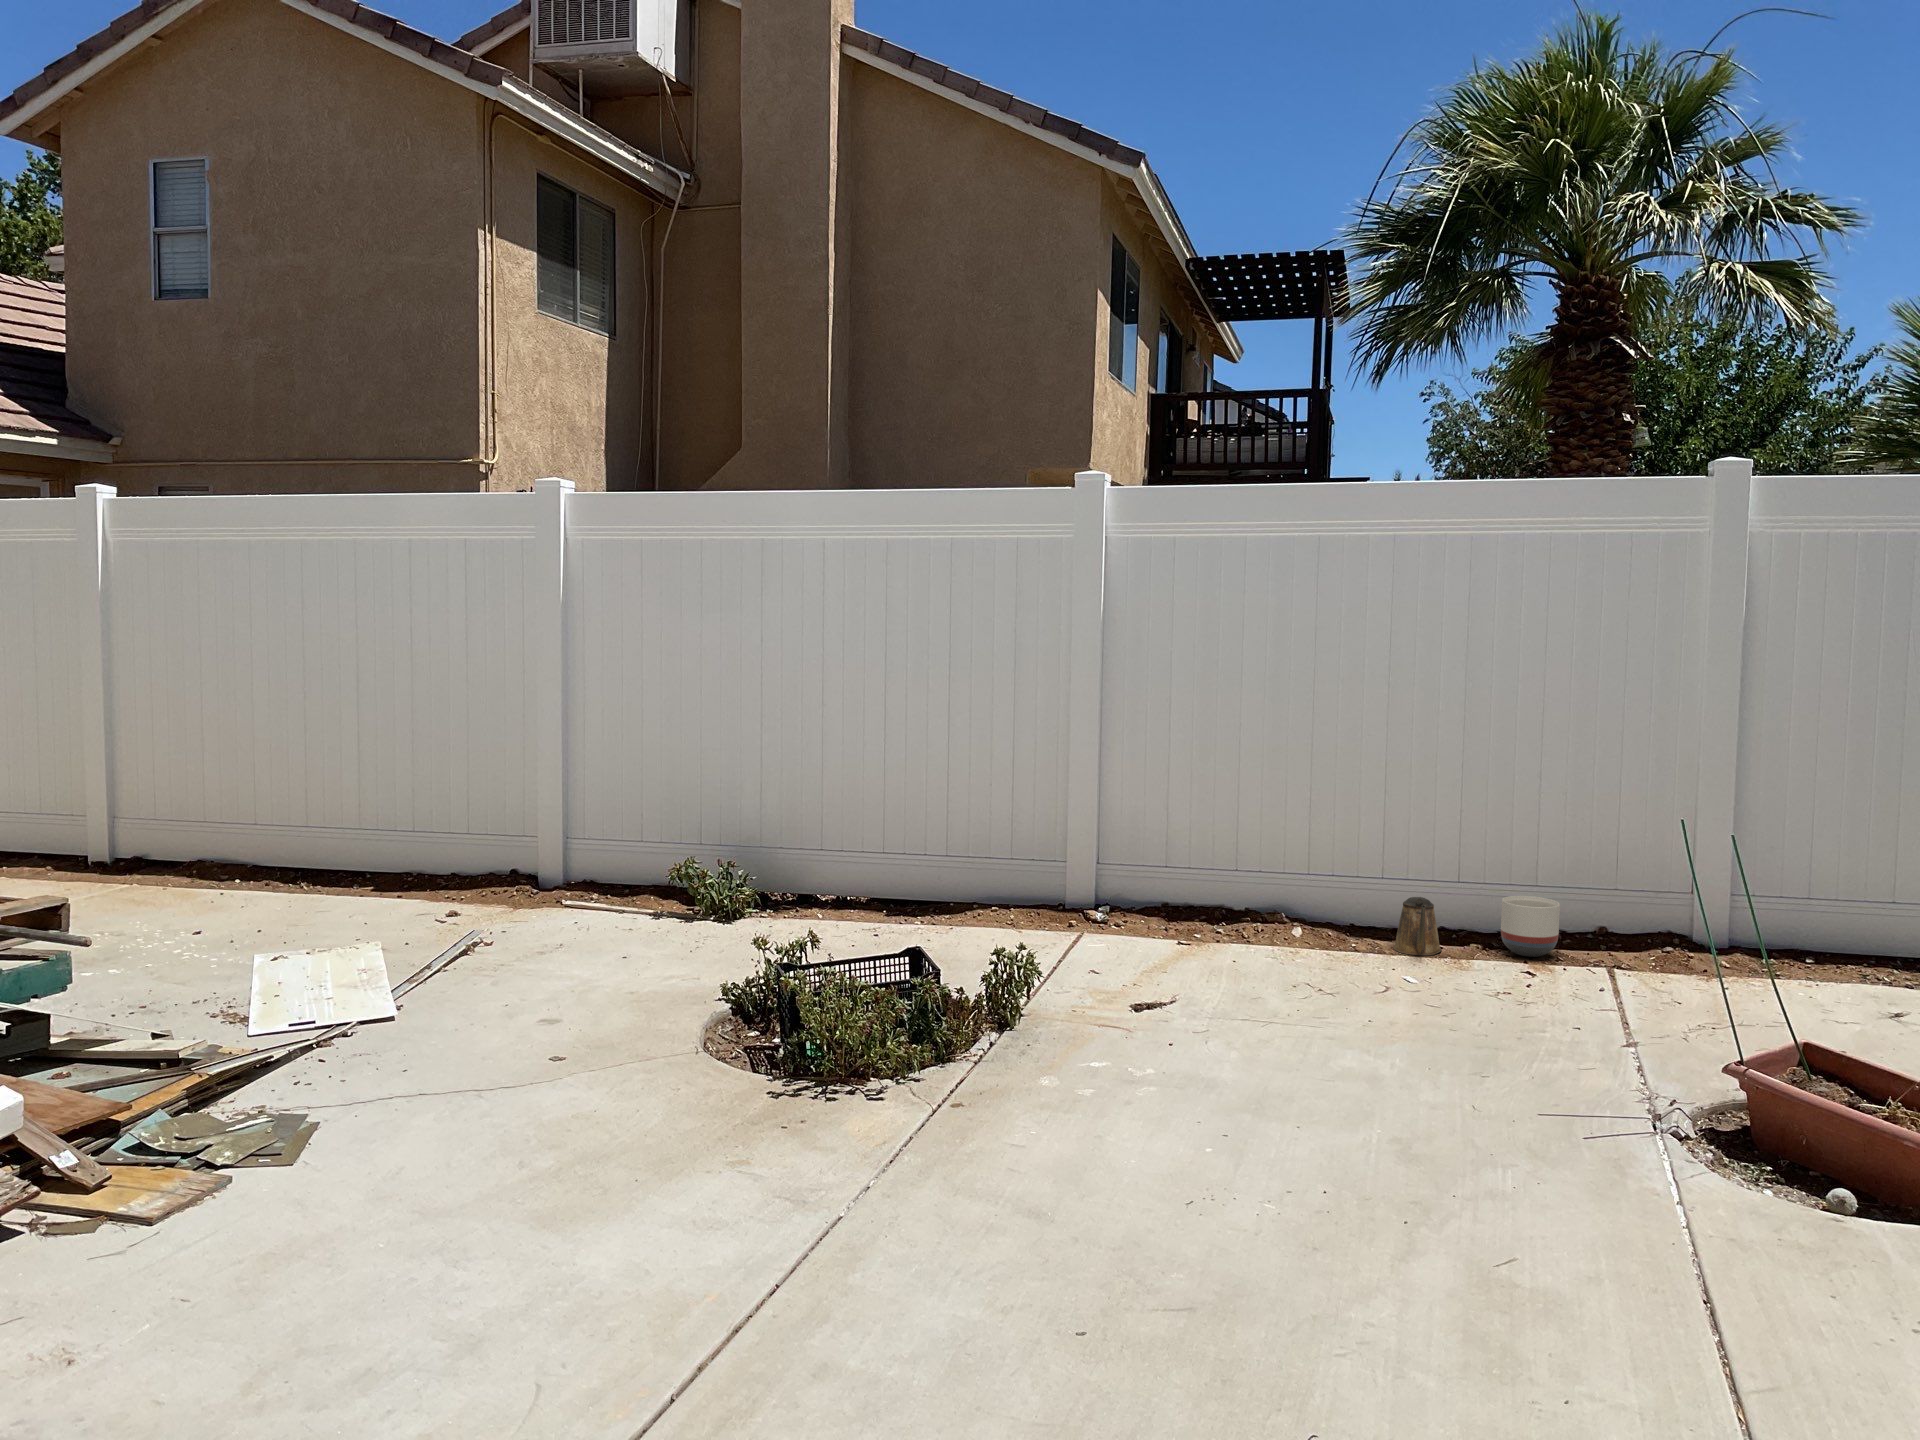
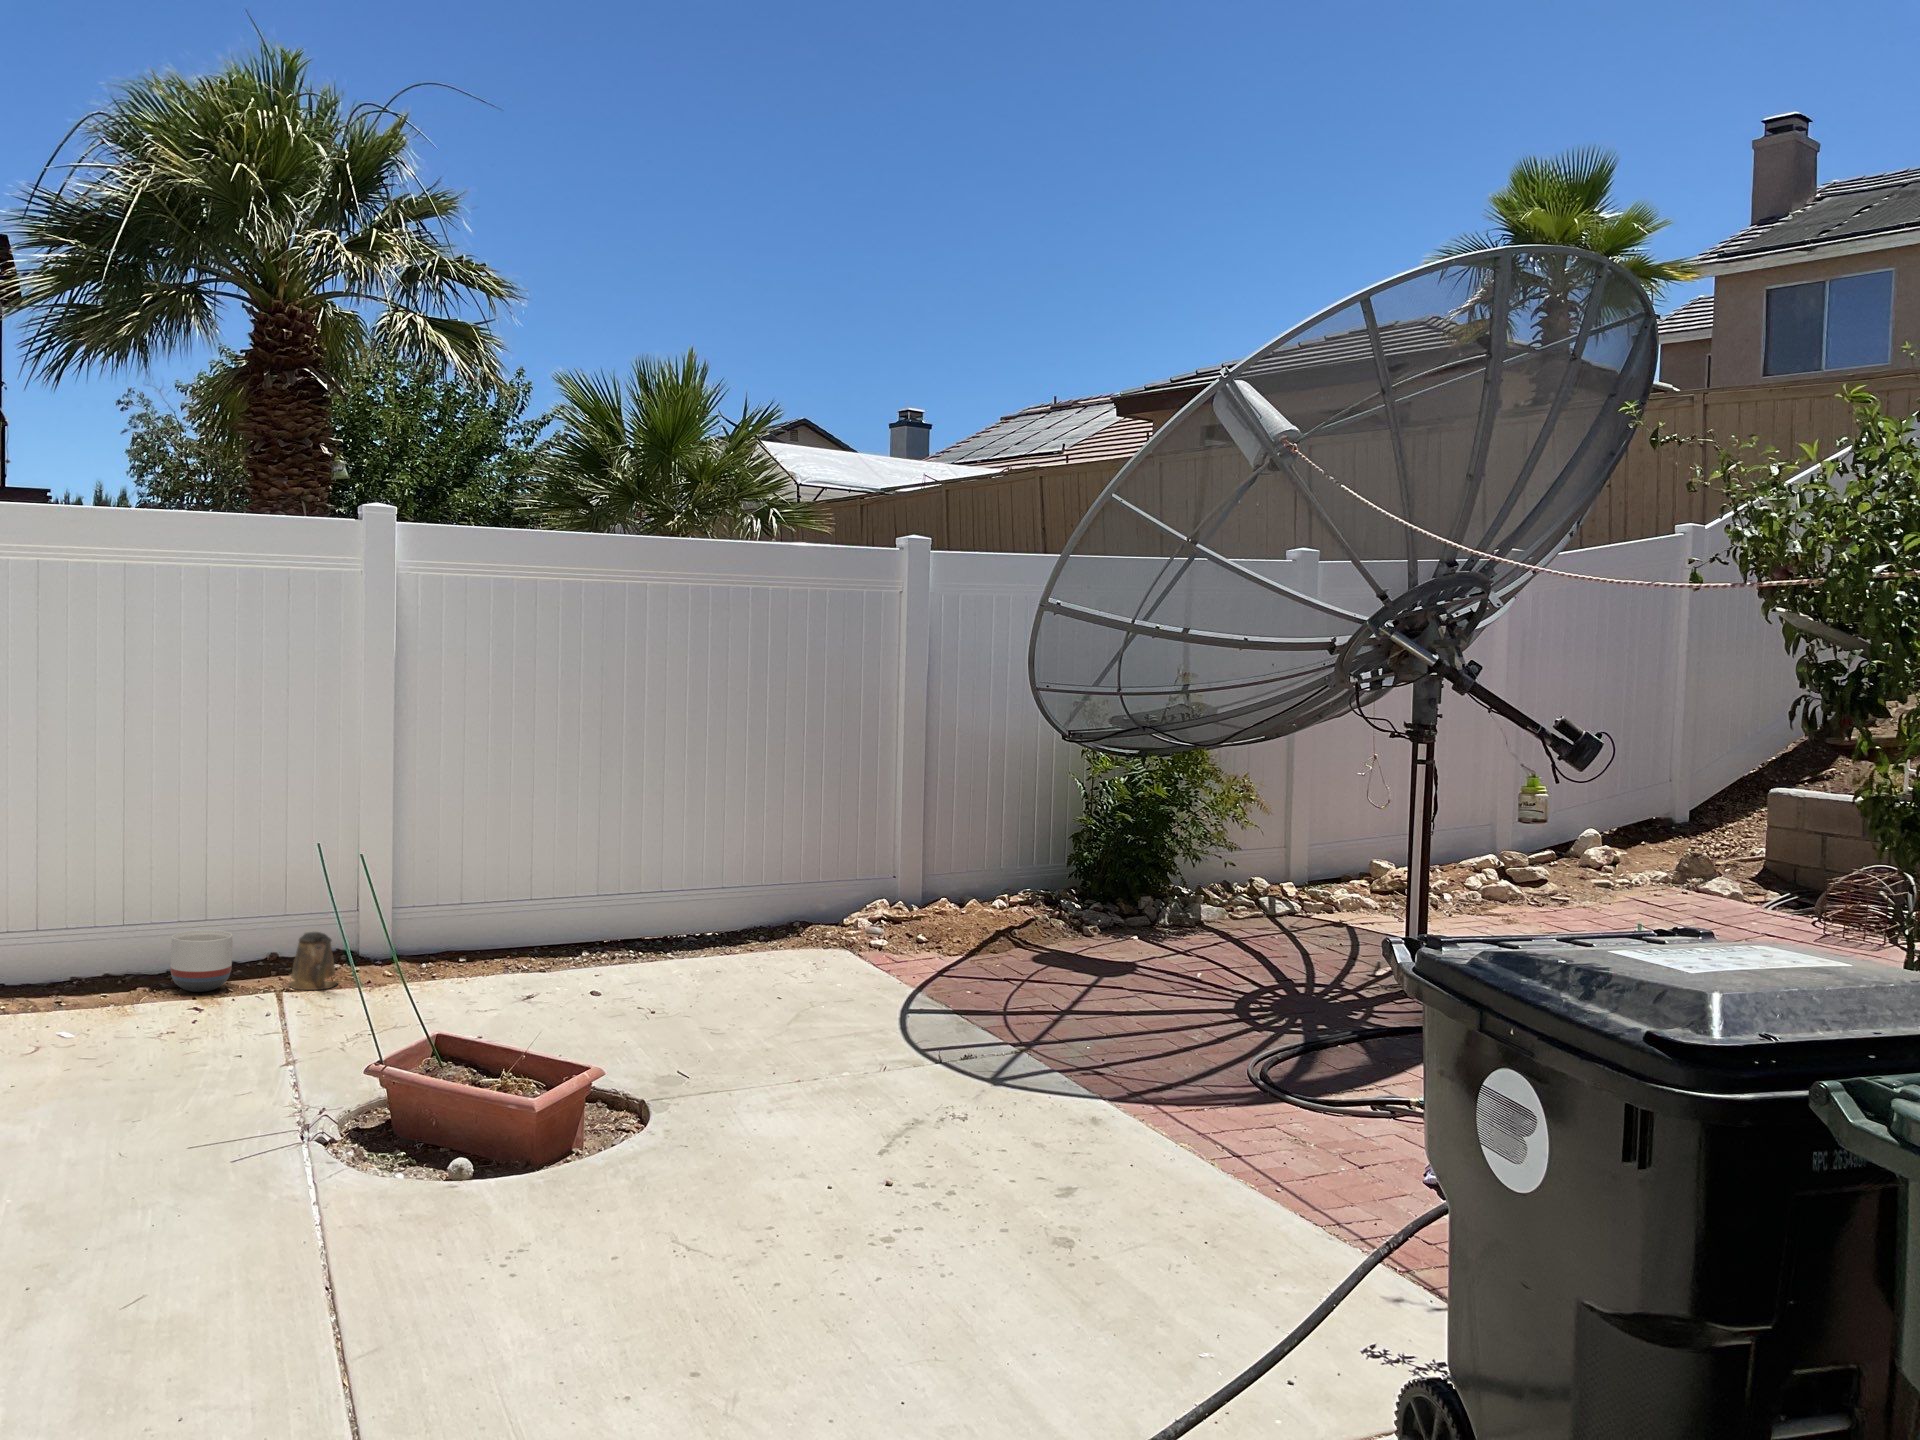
watering can: present [1393,896,1442,956] -> present [289,932,337,990]

